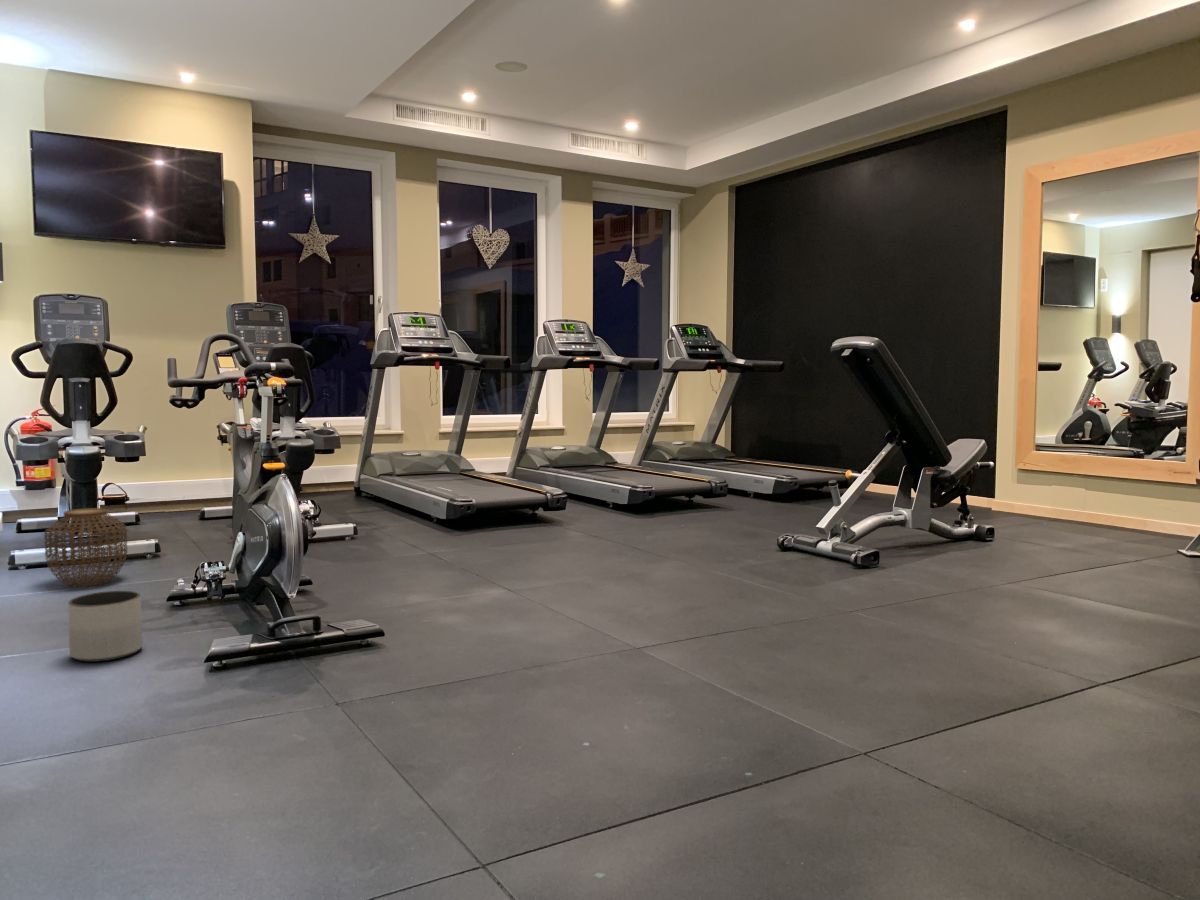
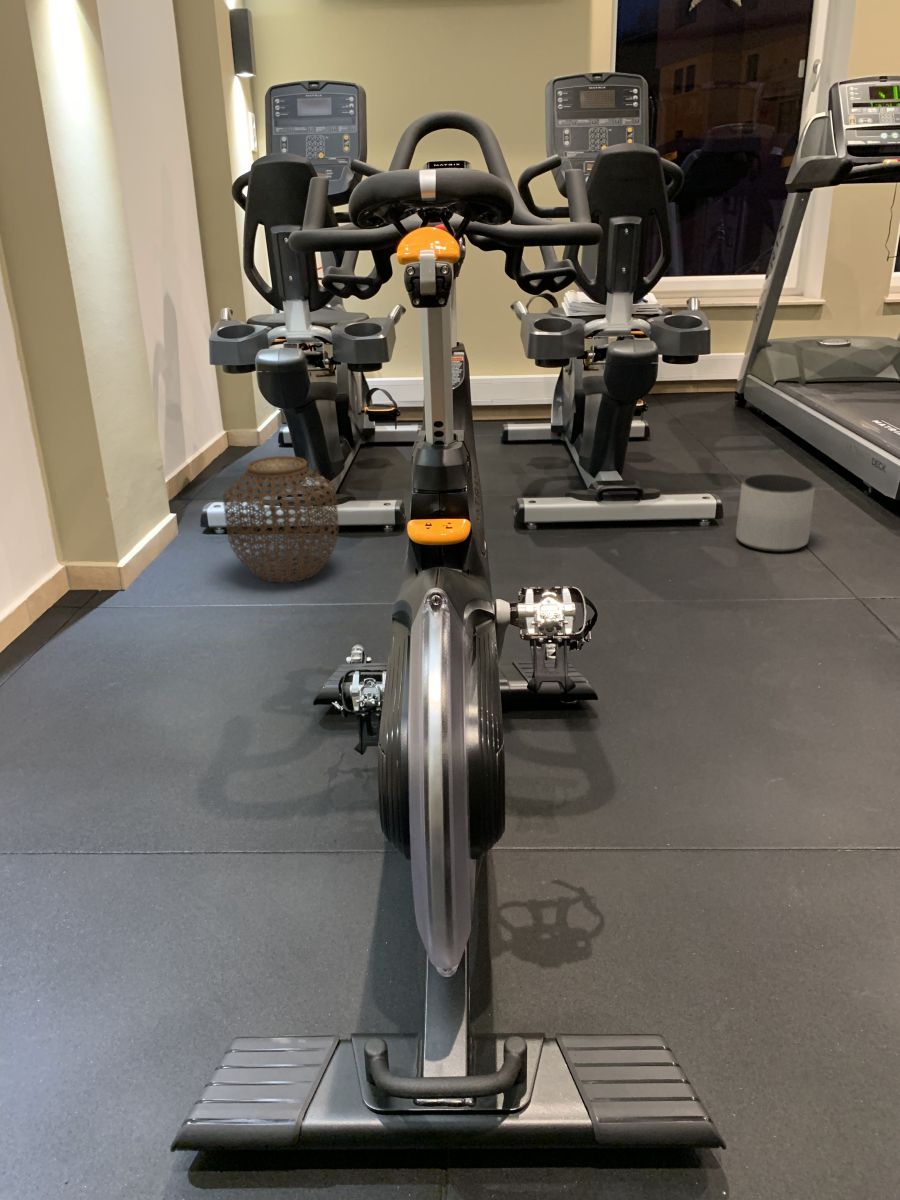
planter: present [68,591,143,662] -> present [736,474,815,552]

